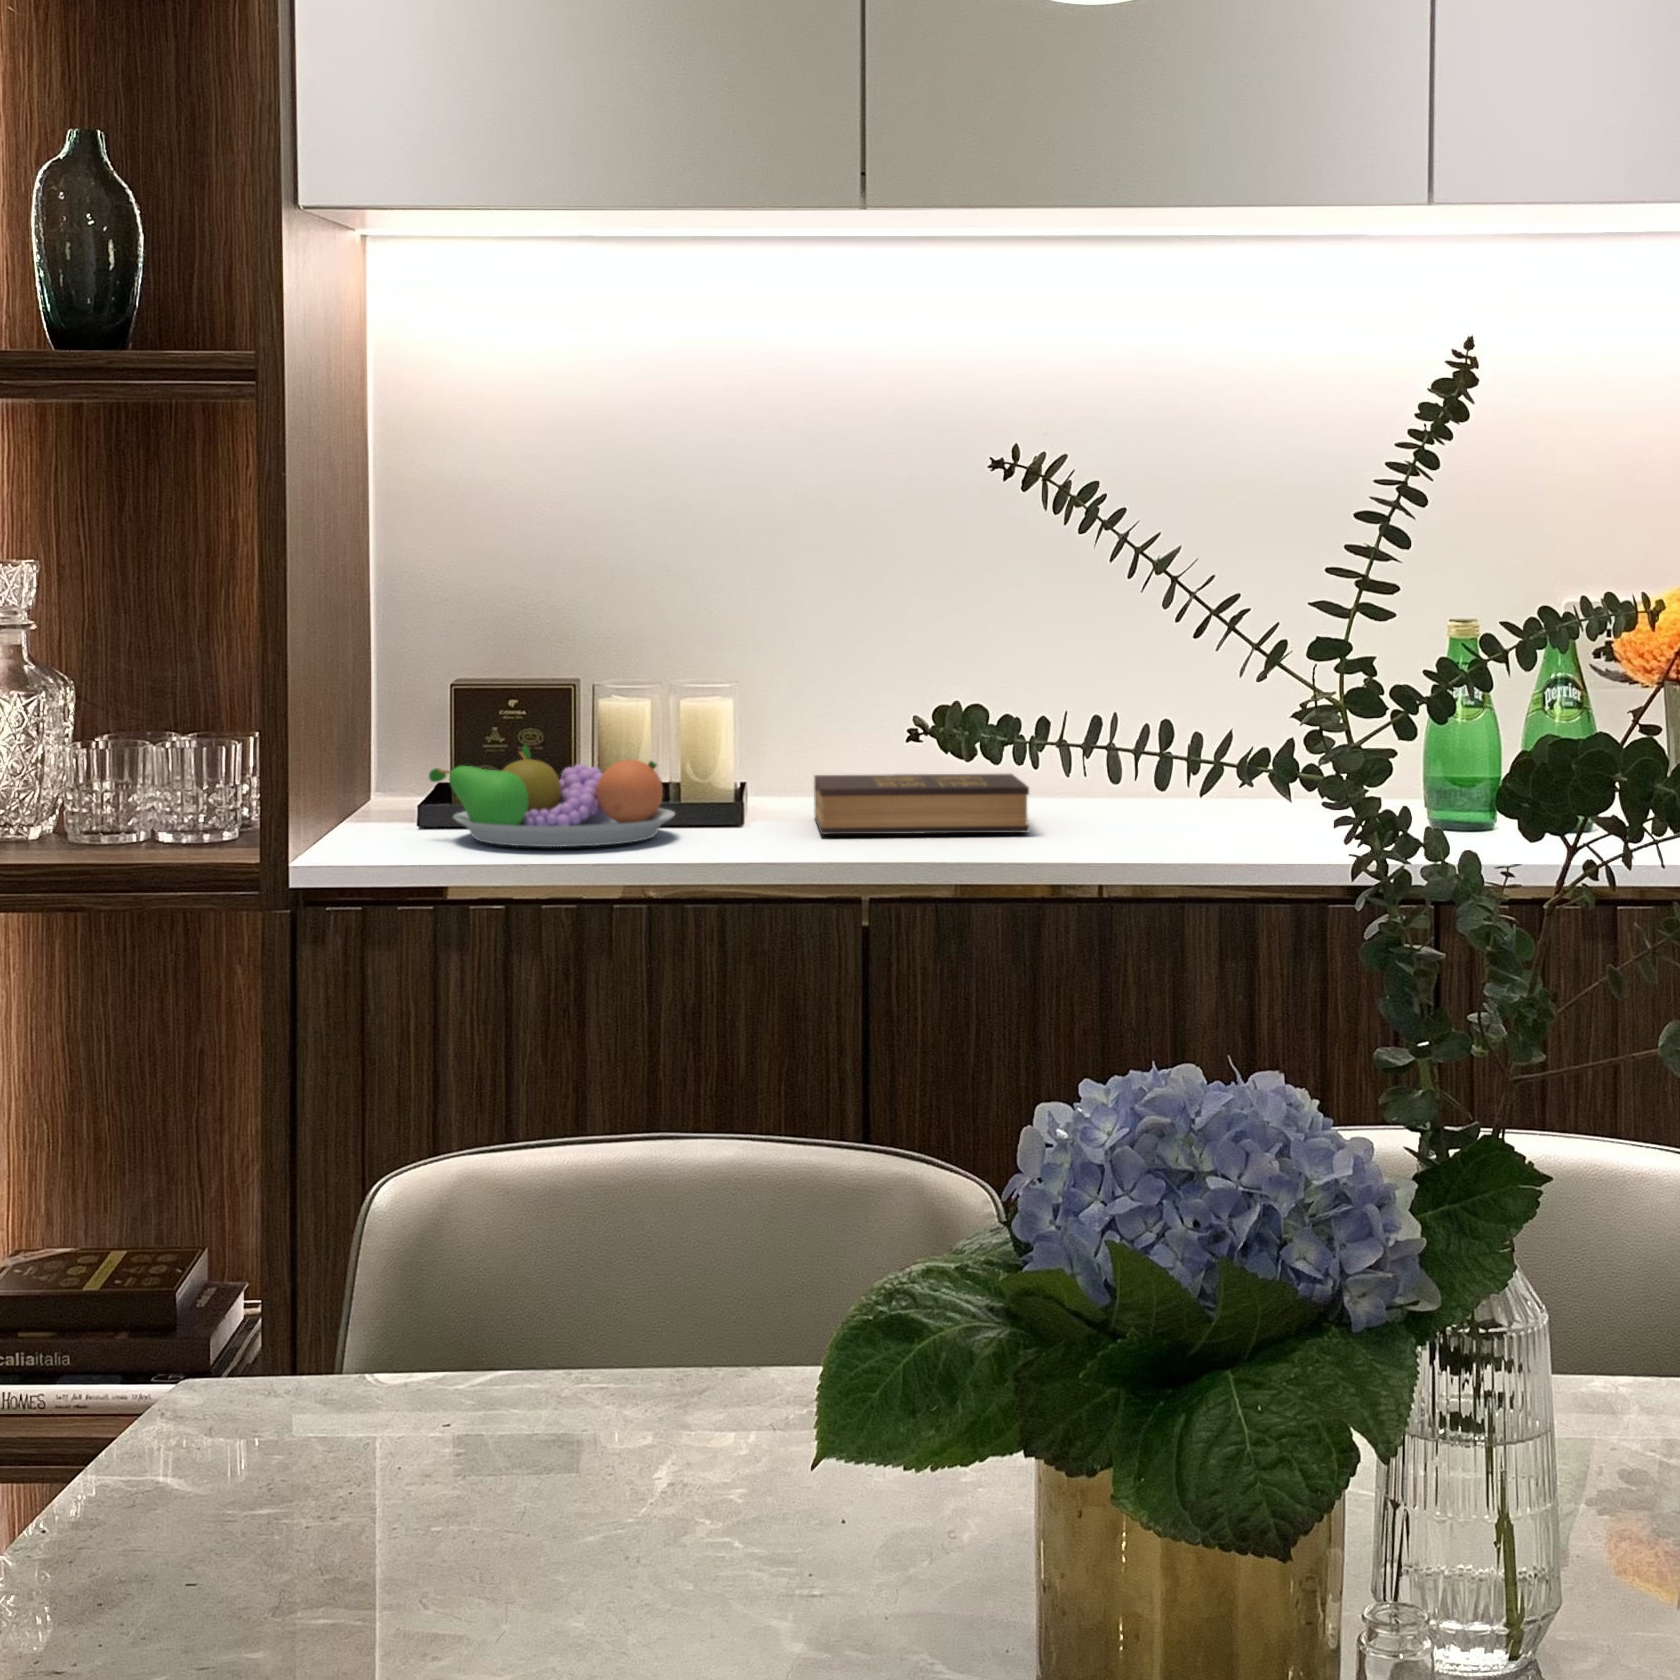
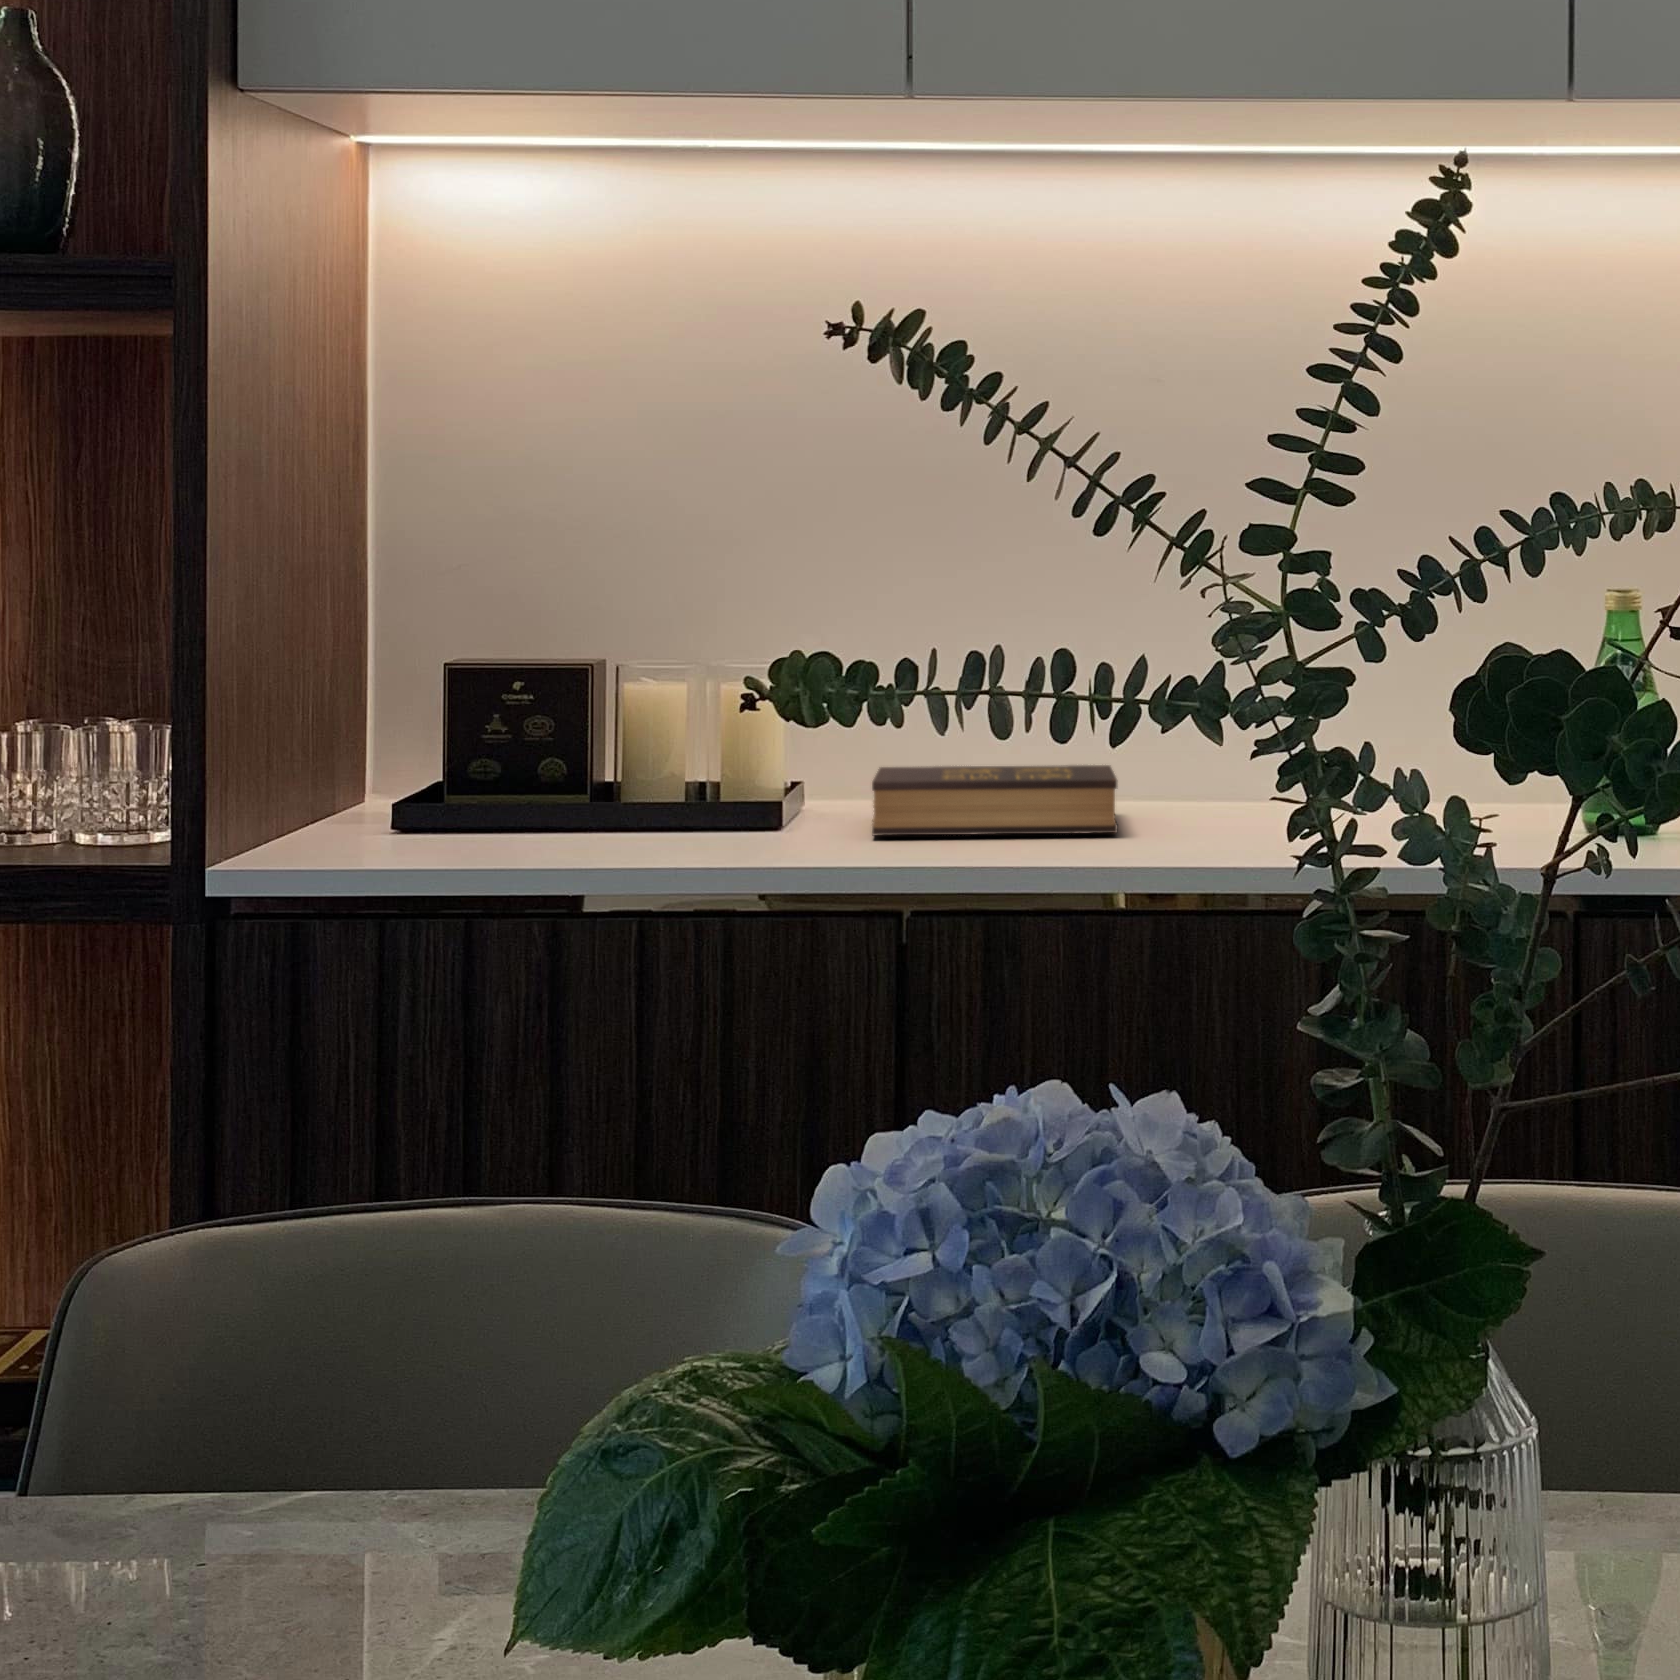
fruit bowl: present [429,745,675,847] -> none [410,730,703,850]

